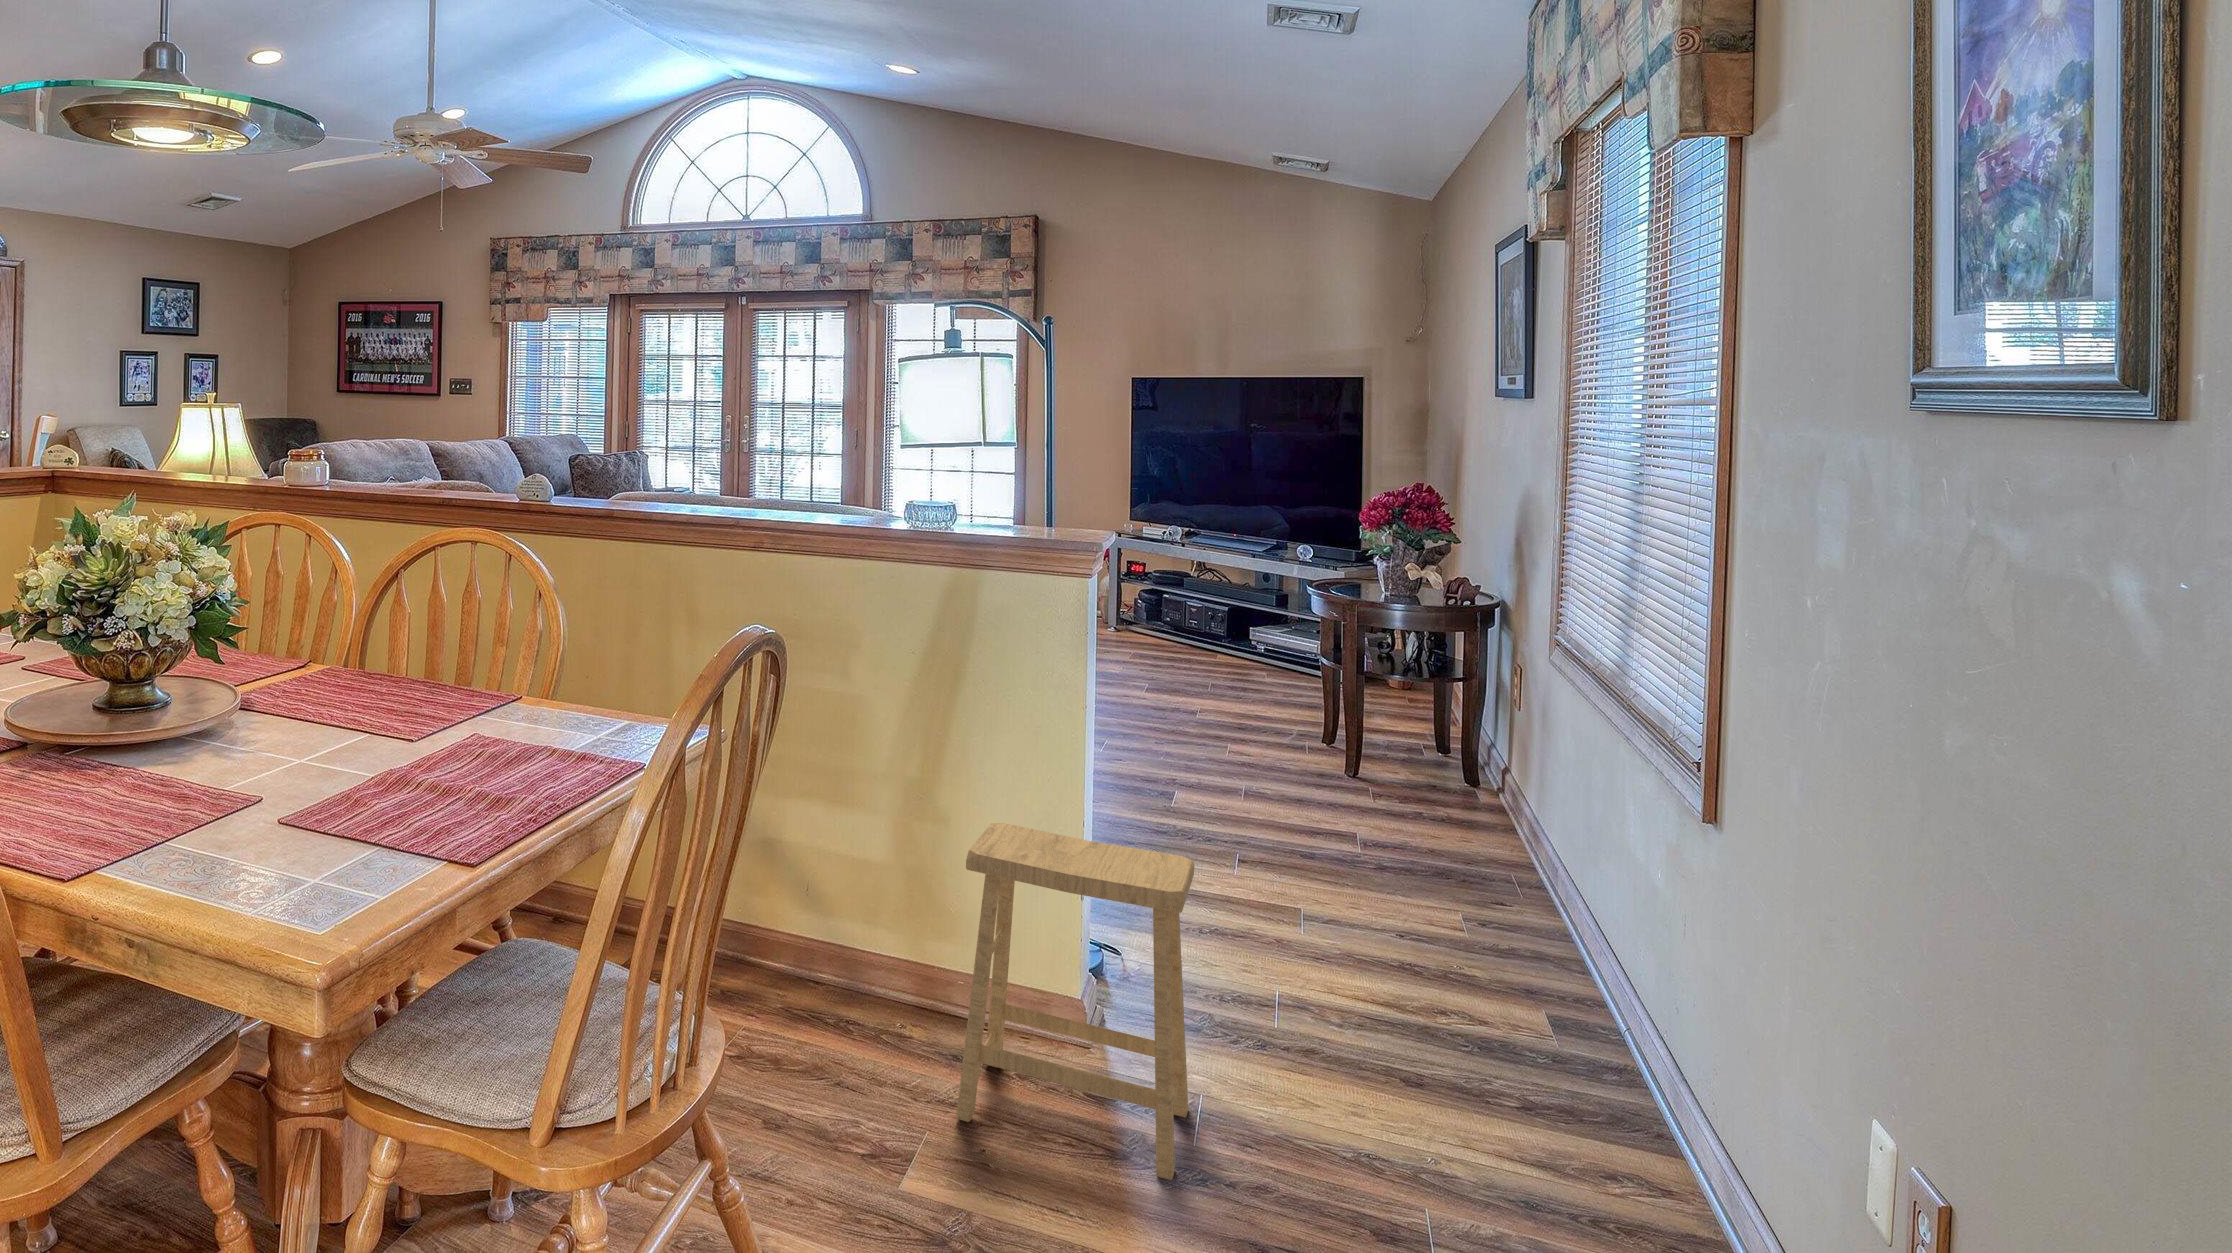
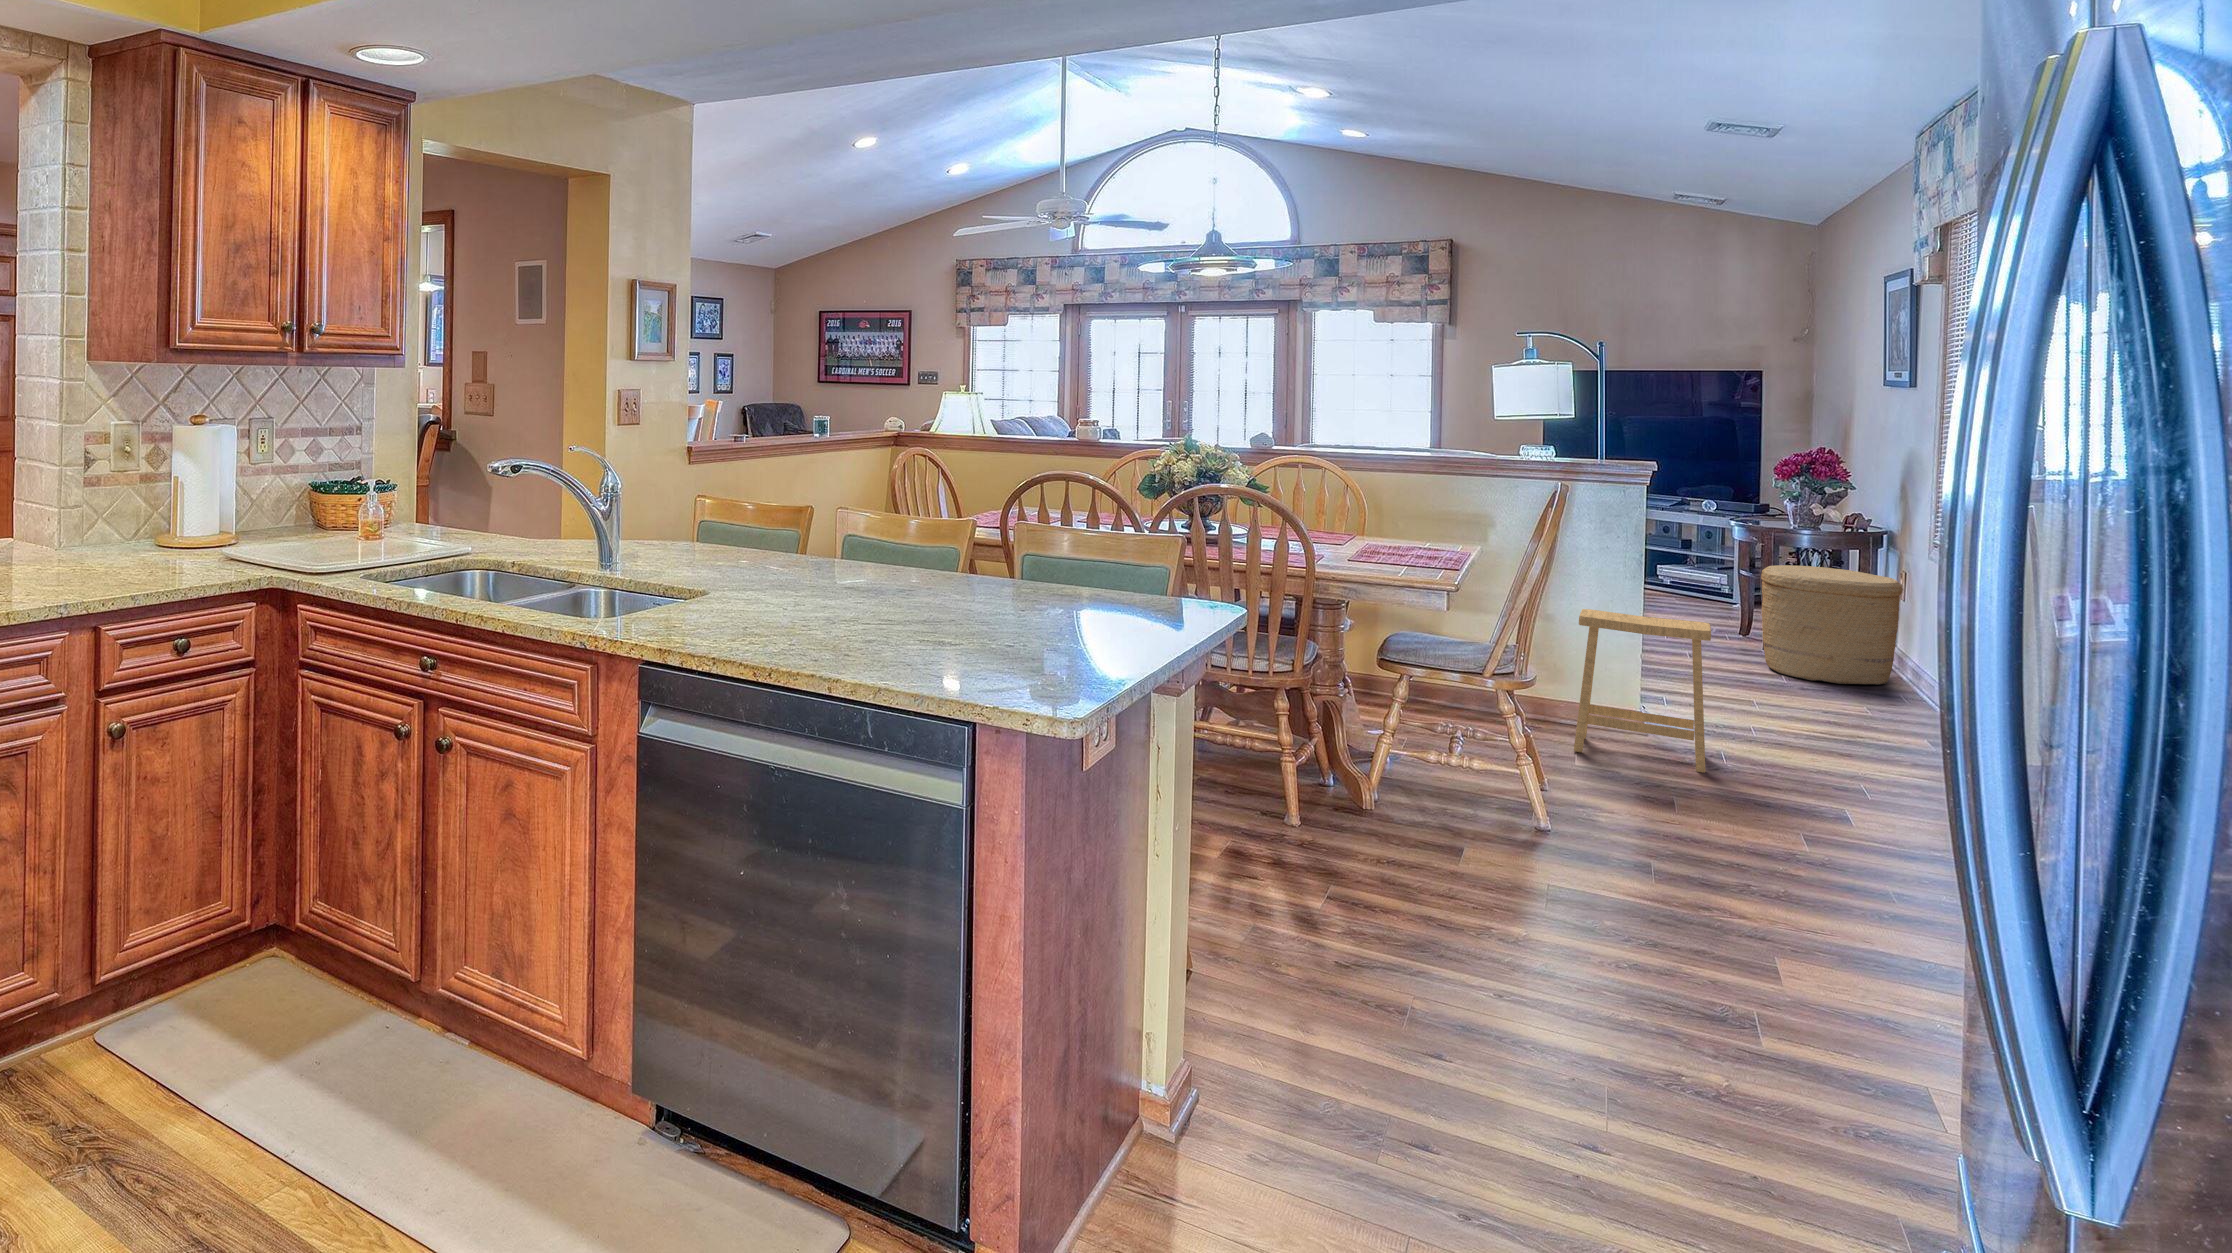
woven basket: none [1336,663,1519,854] -> present [1761,565,1903,685]

